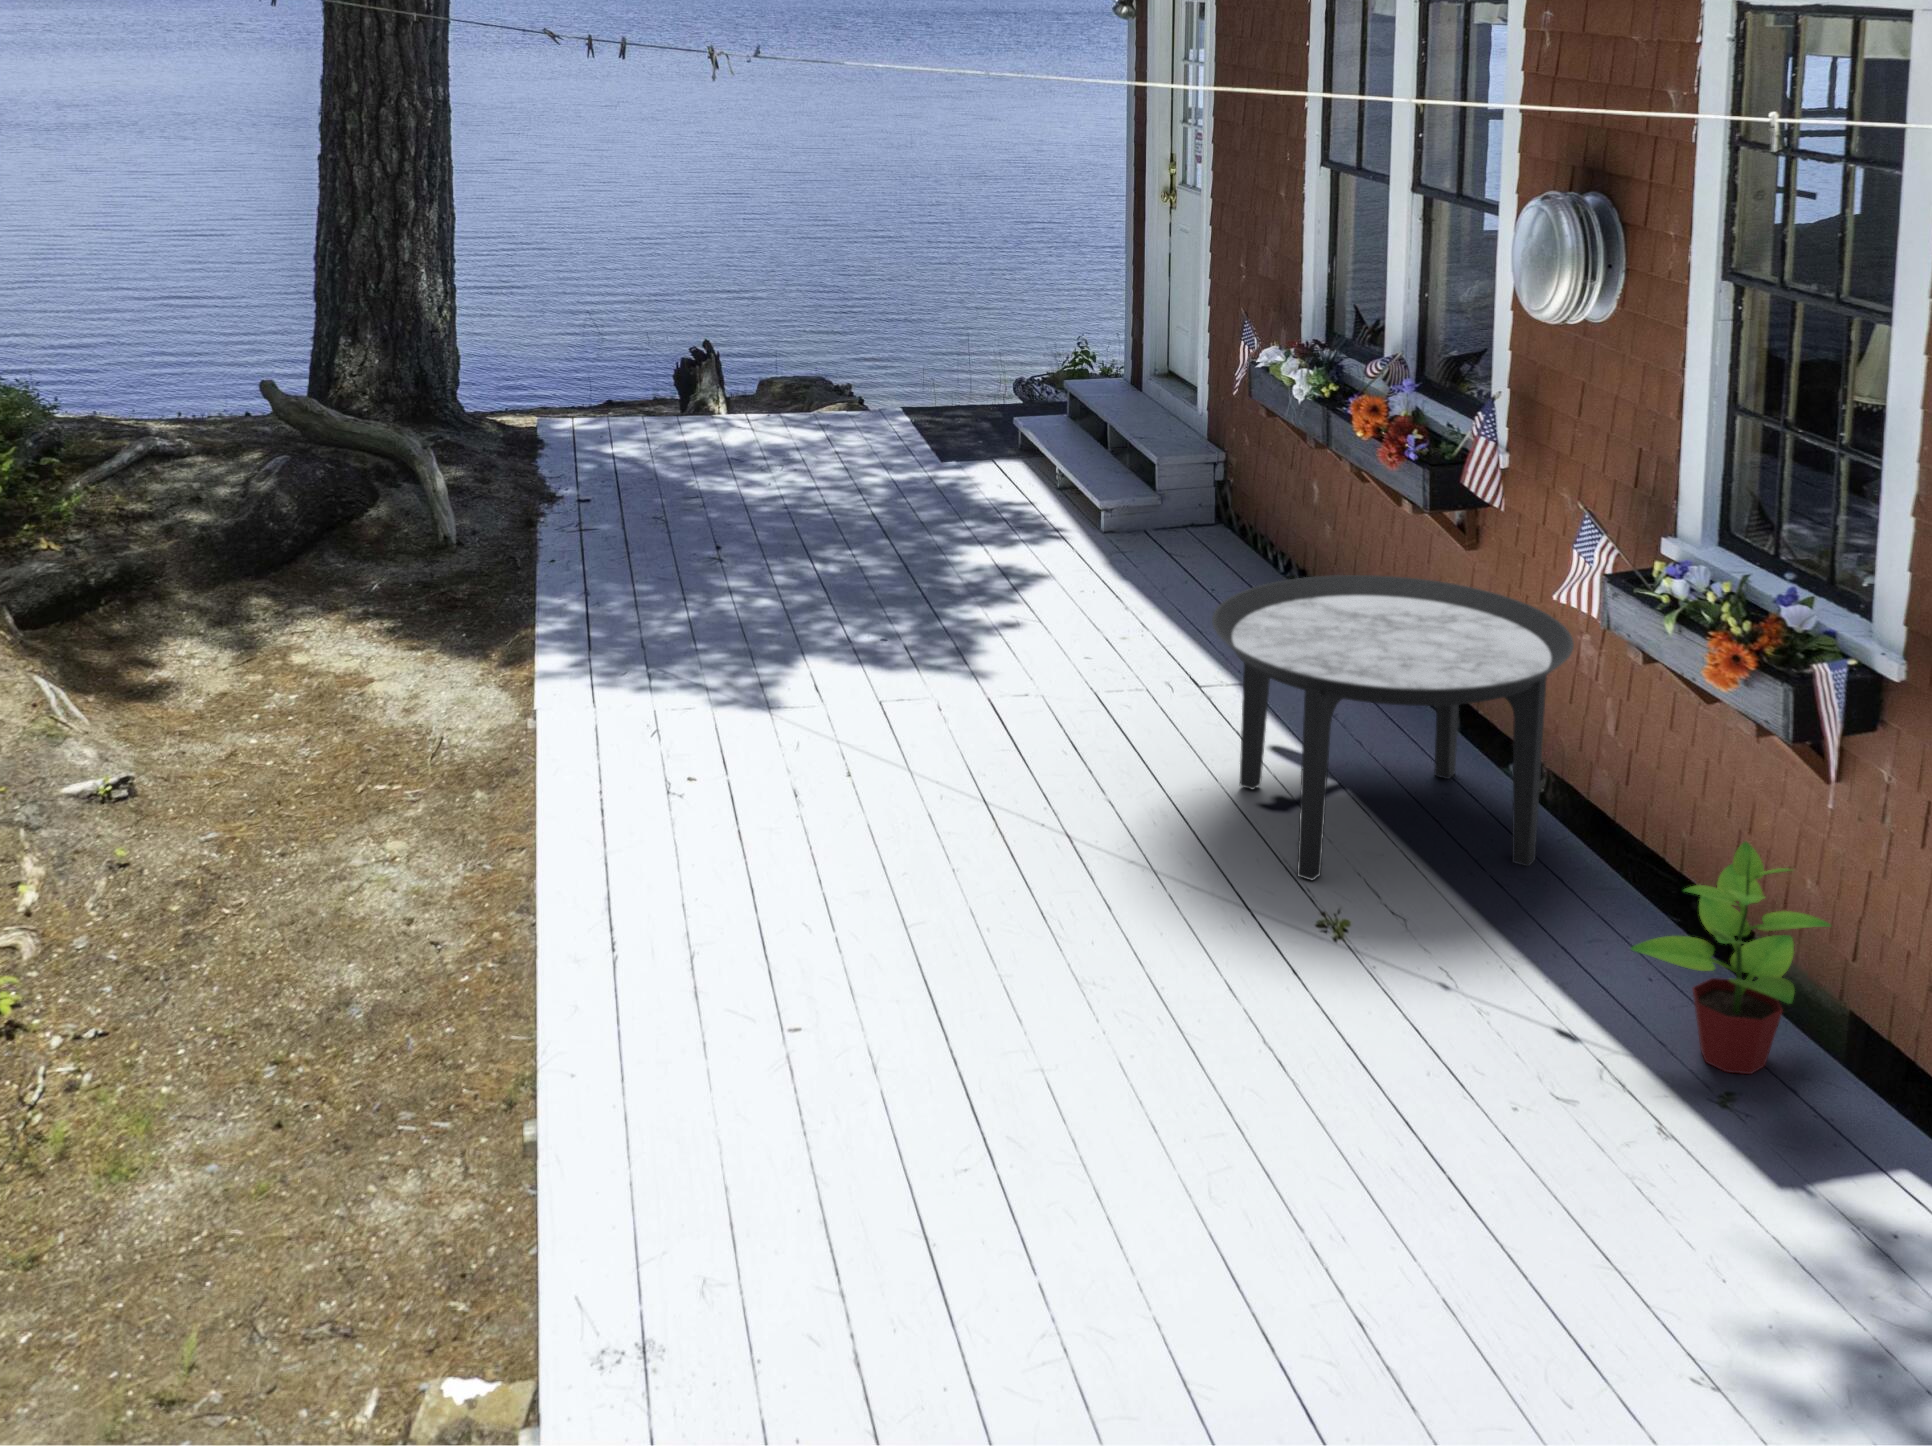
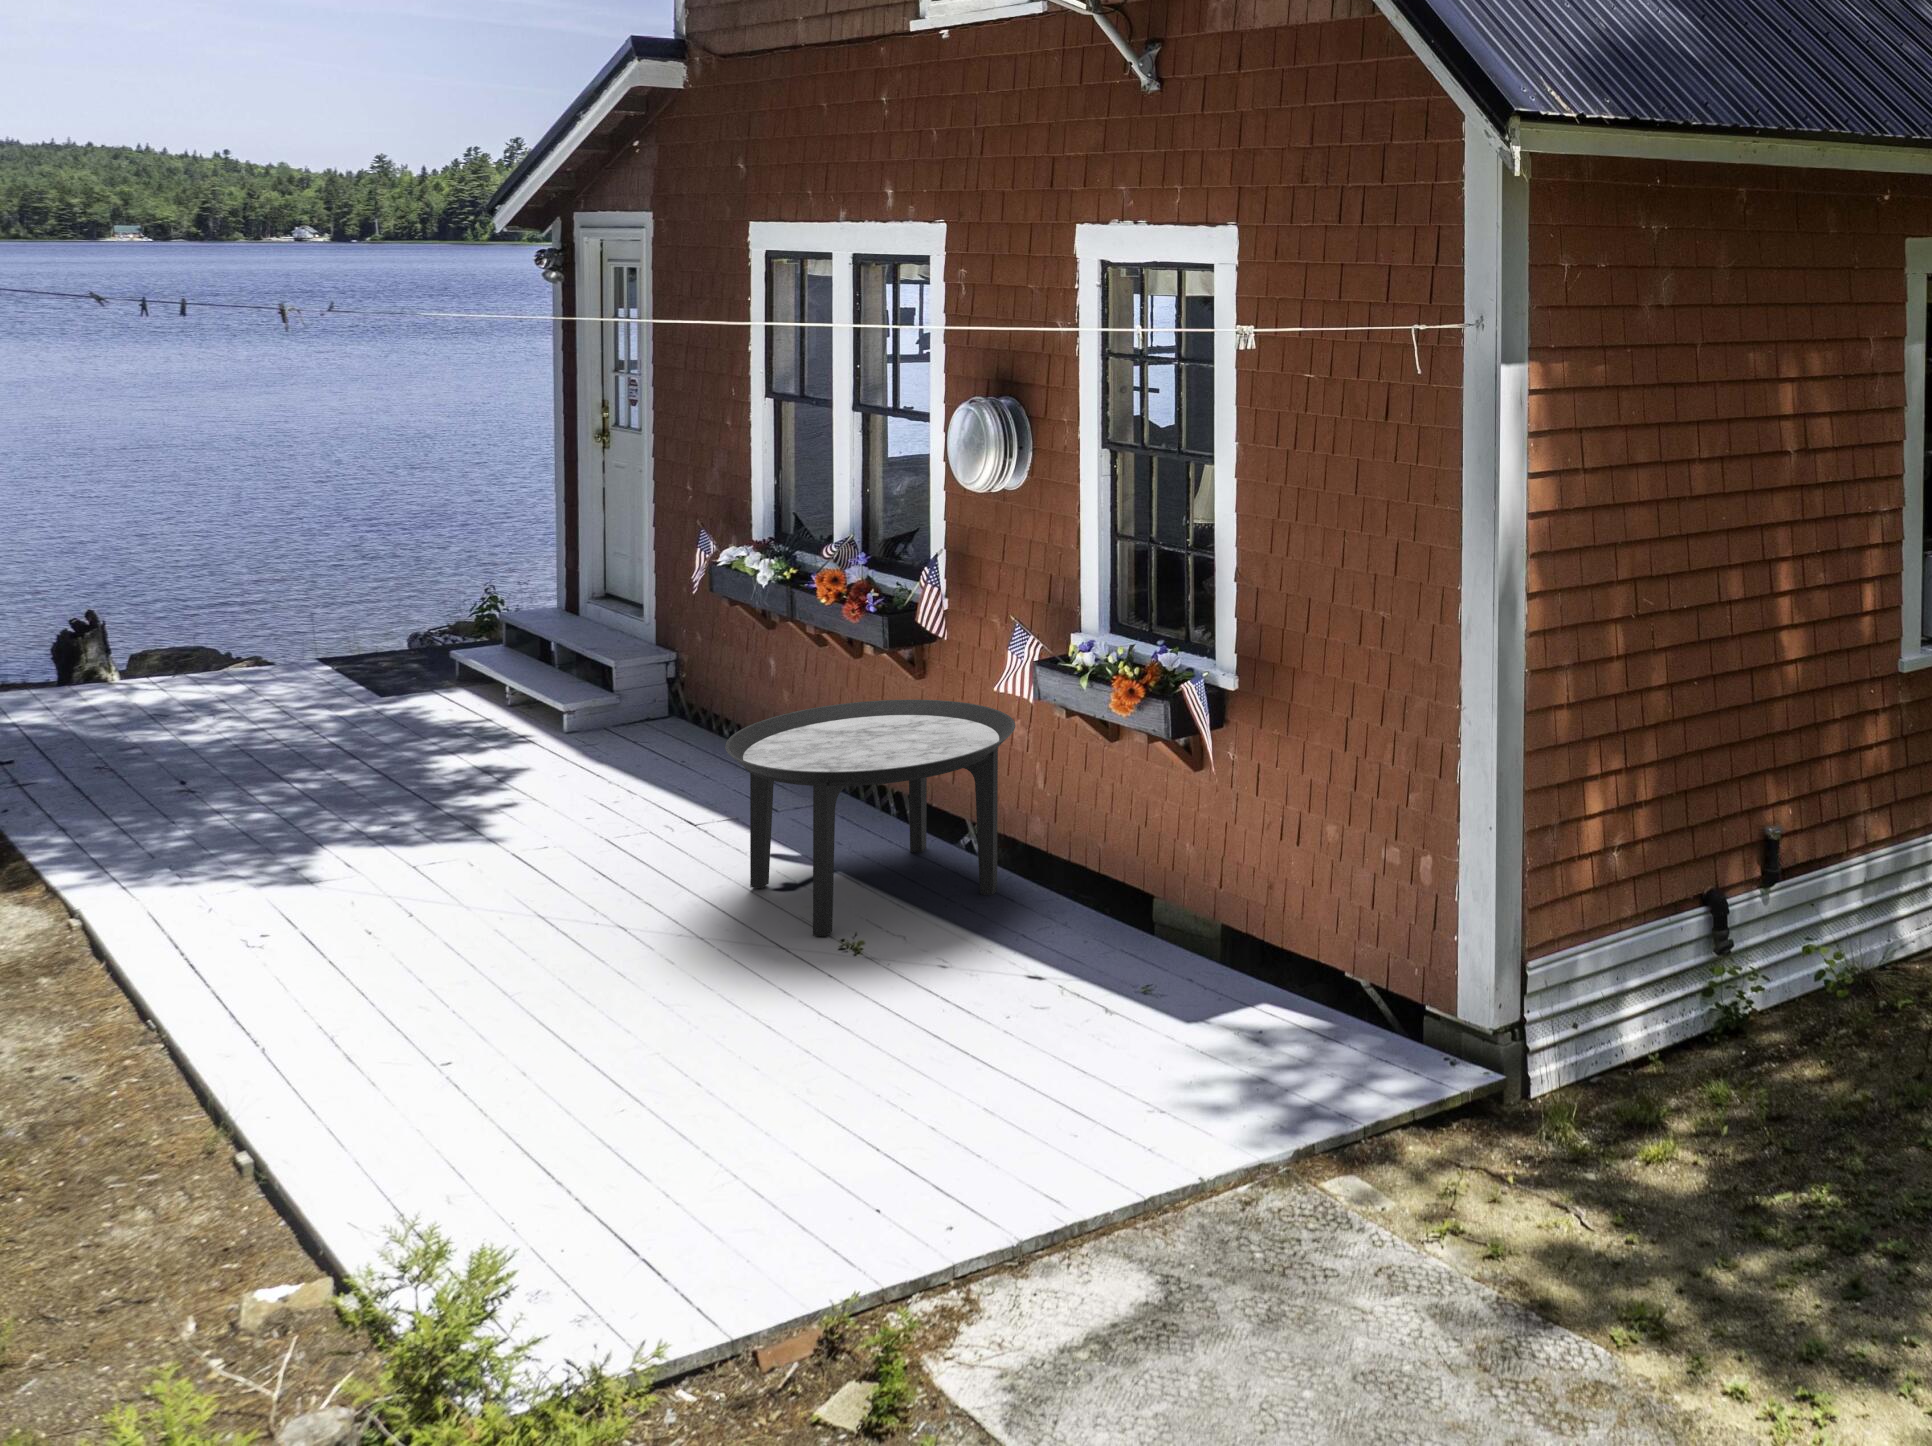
potted plant: present [1631,842,1831,1074] -> none [1077,820,1208,982]

